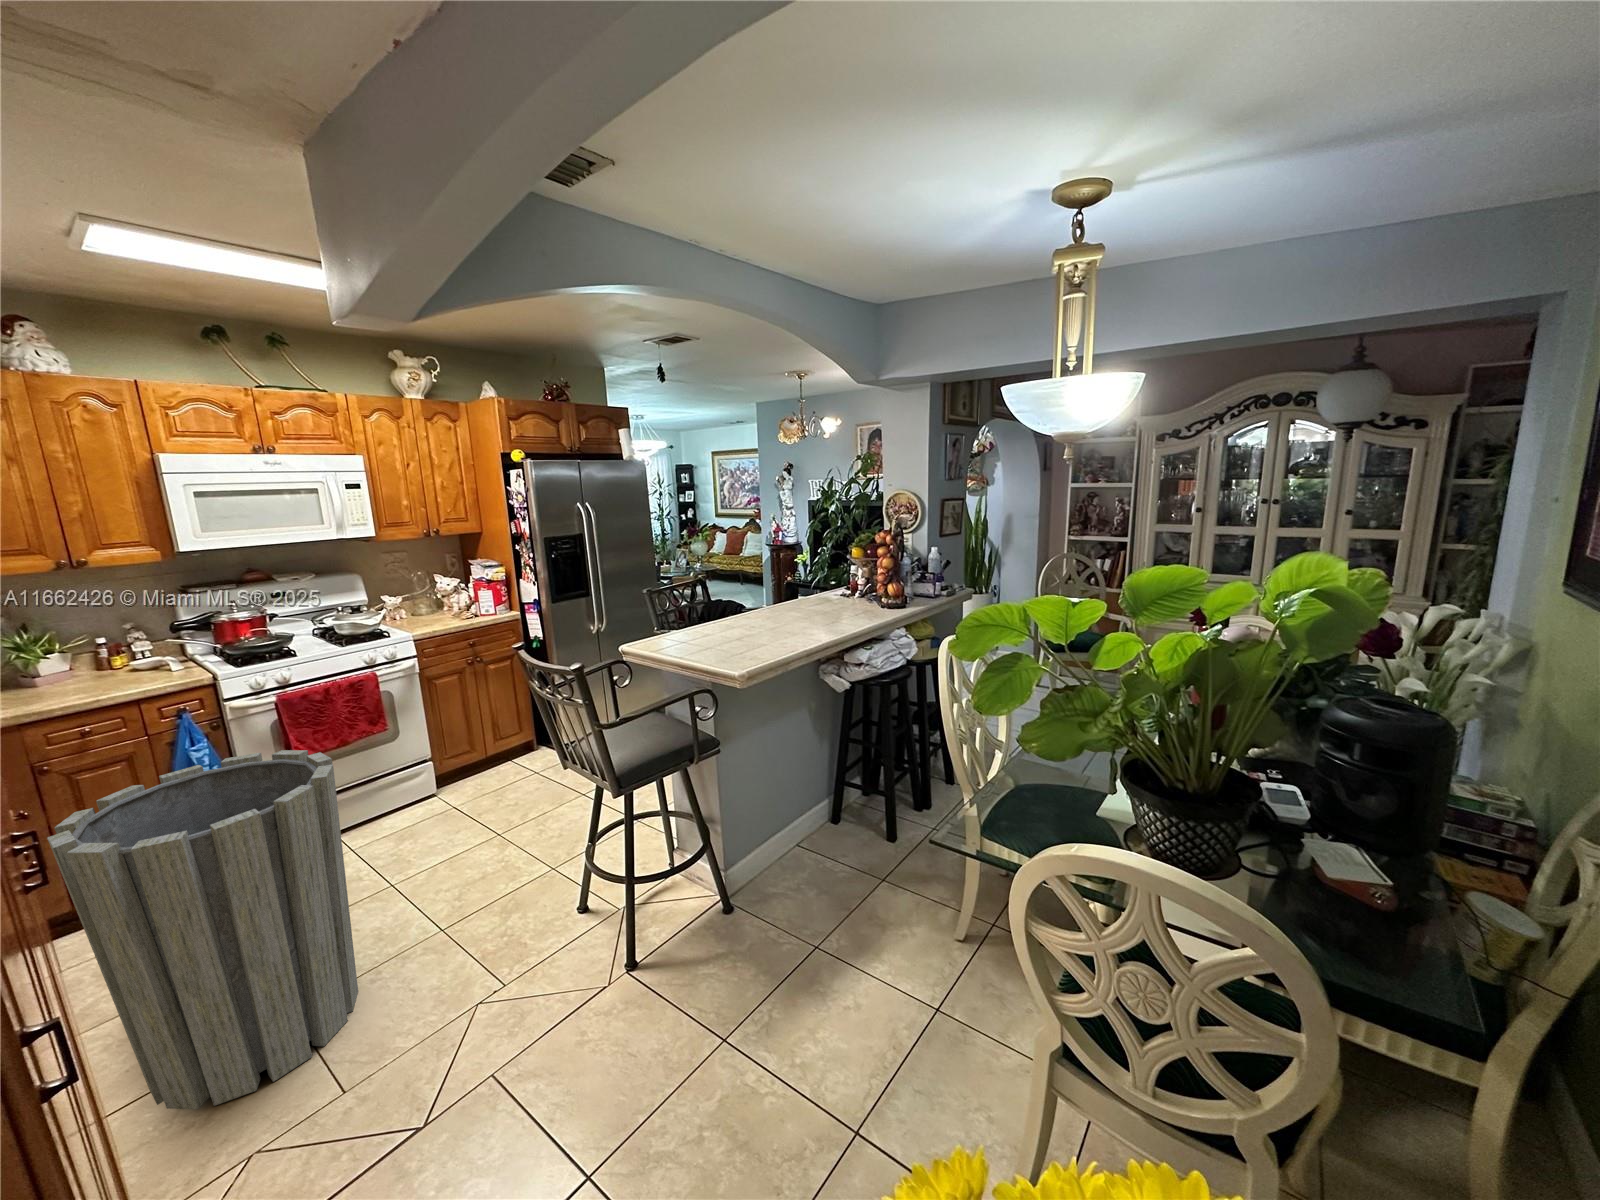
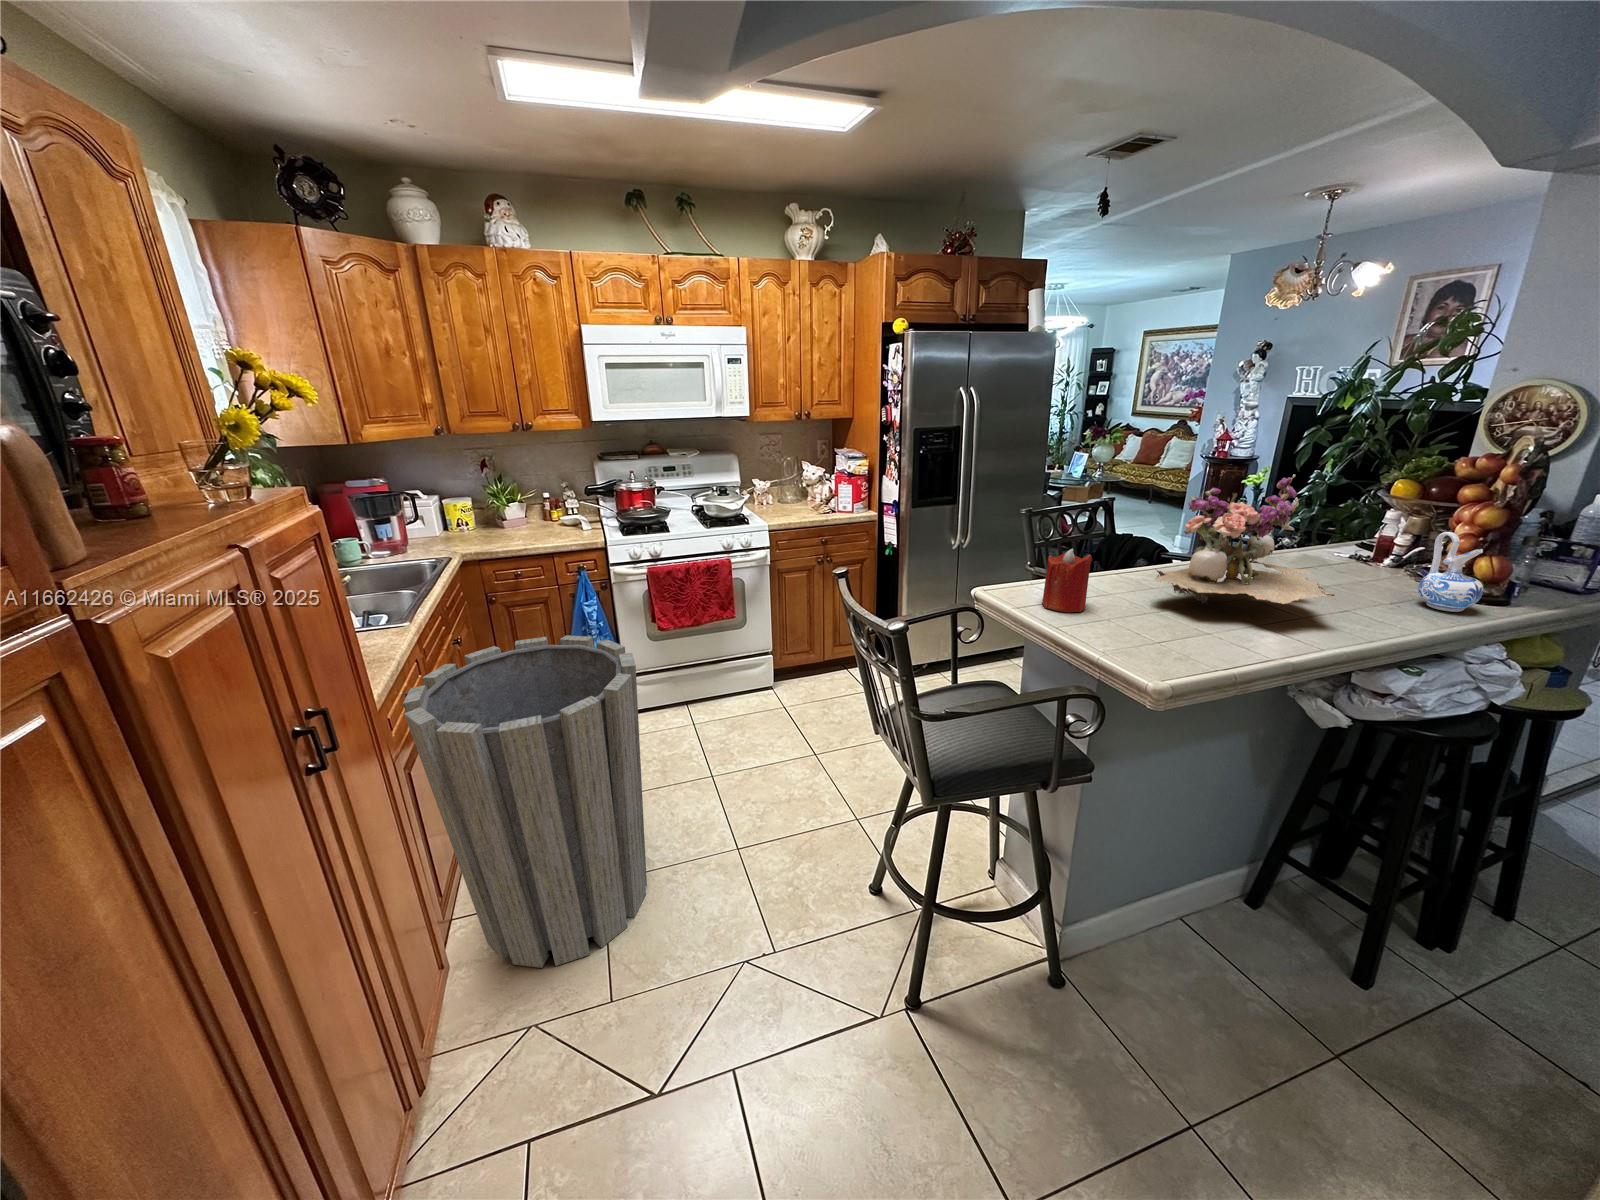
flower arrangement: none [726,549,812,627] -> present [1155,474,1335,604]
ceramic pitcher: none [852,571,875,611] -> present [1418,532,1483,612]
candle: none [664,603,692,644] -> present [1042,549,1092,612]

